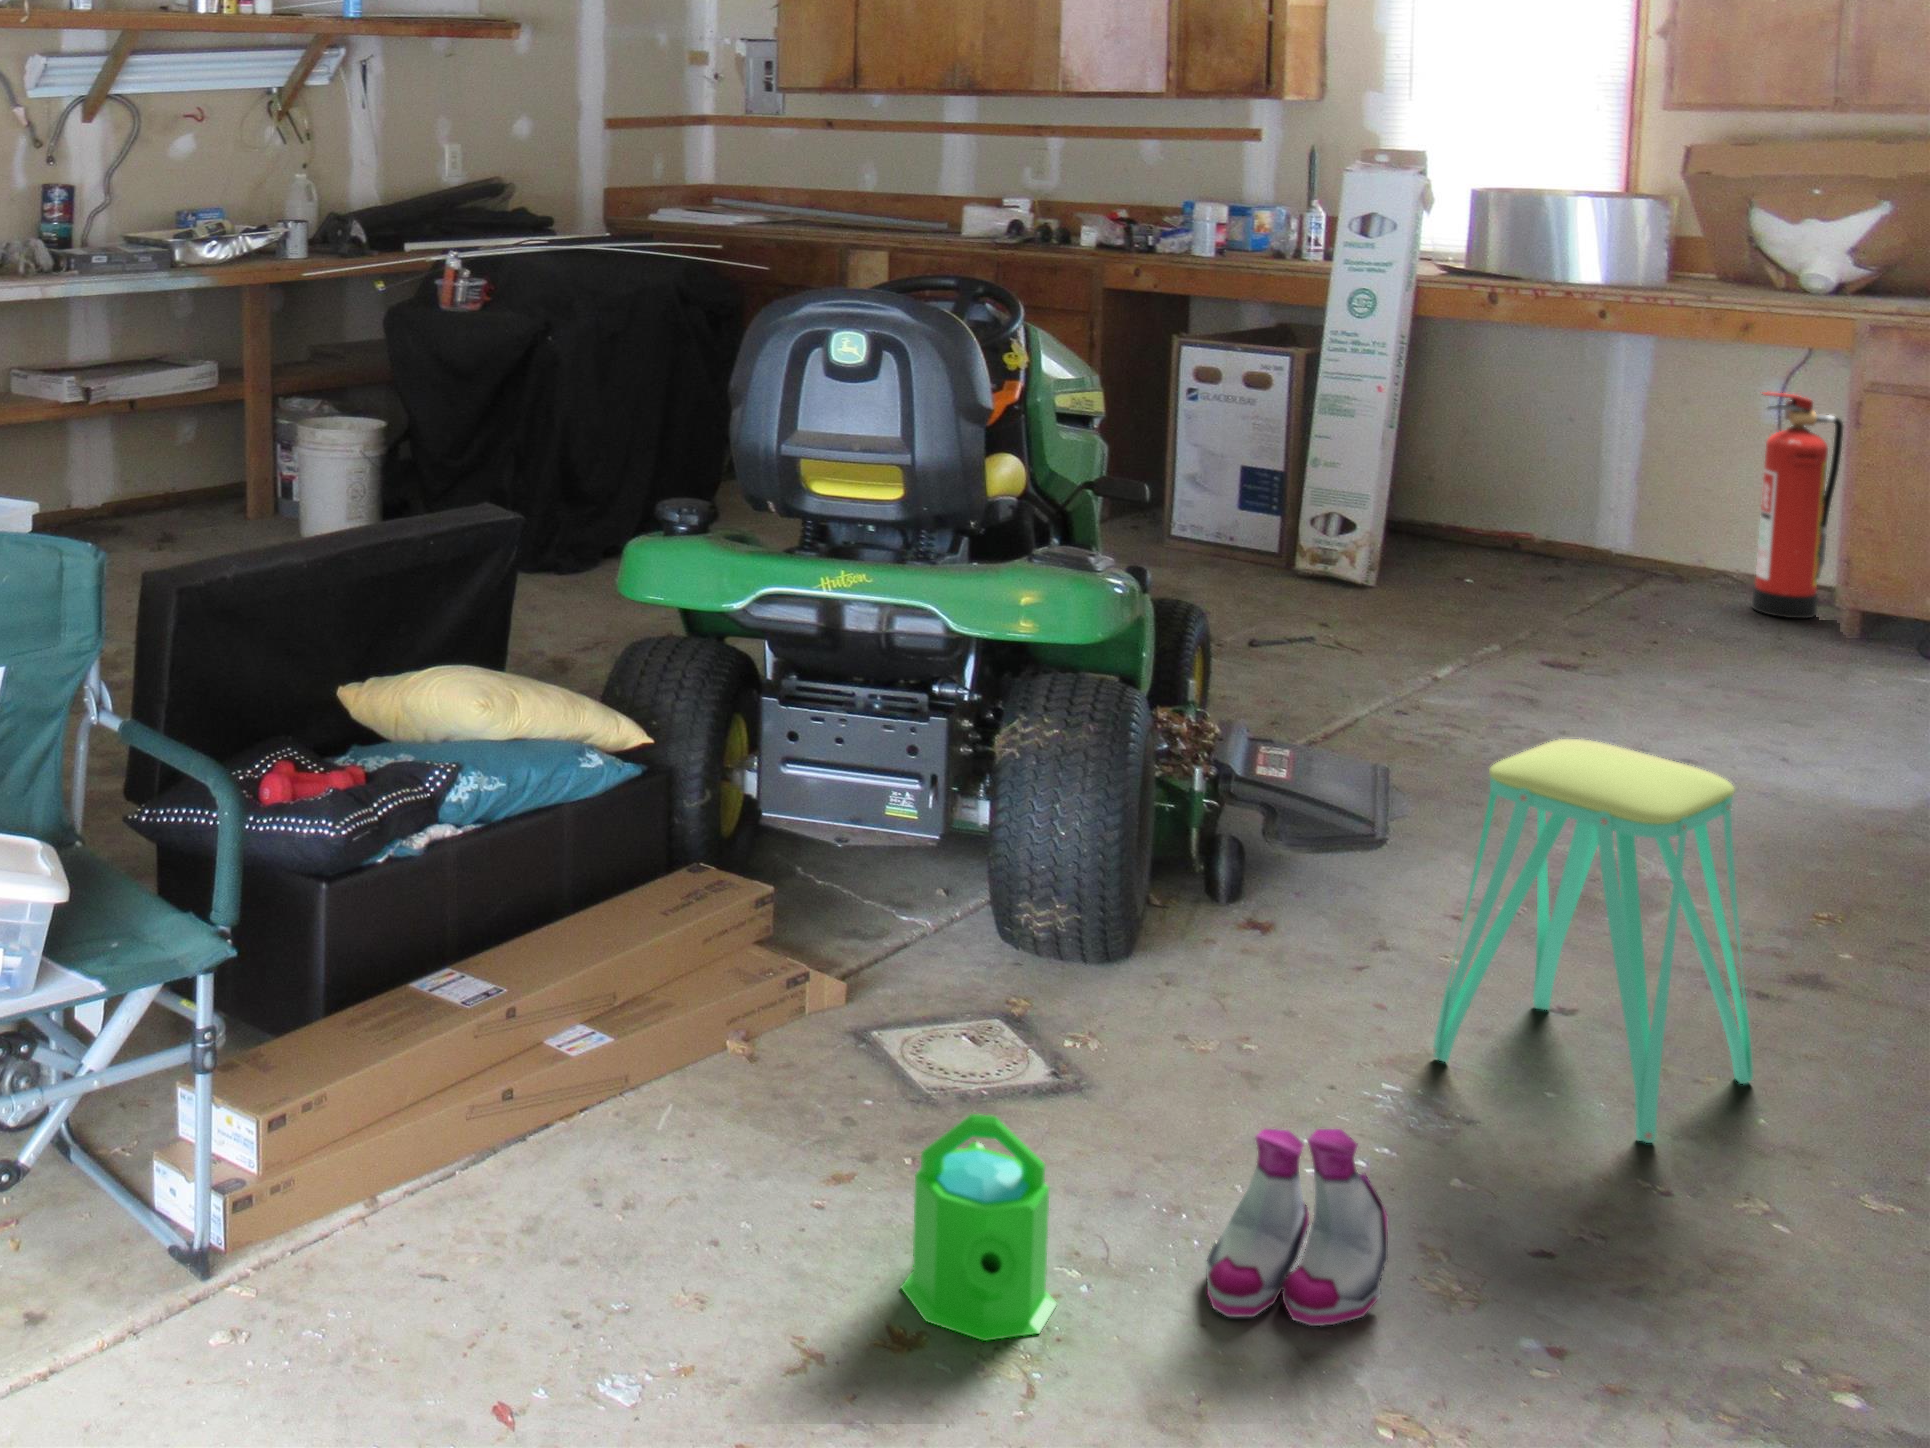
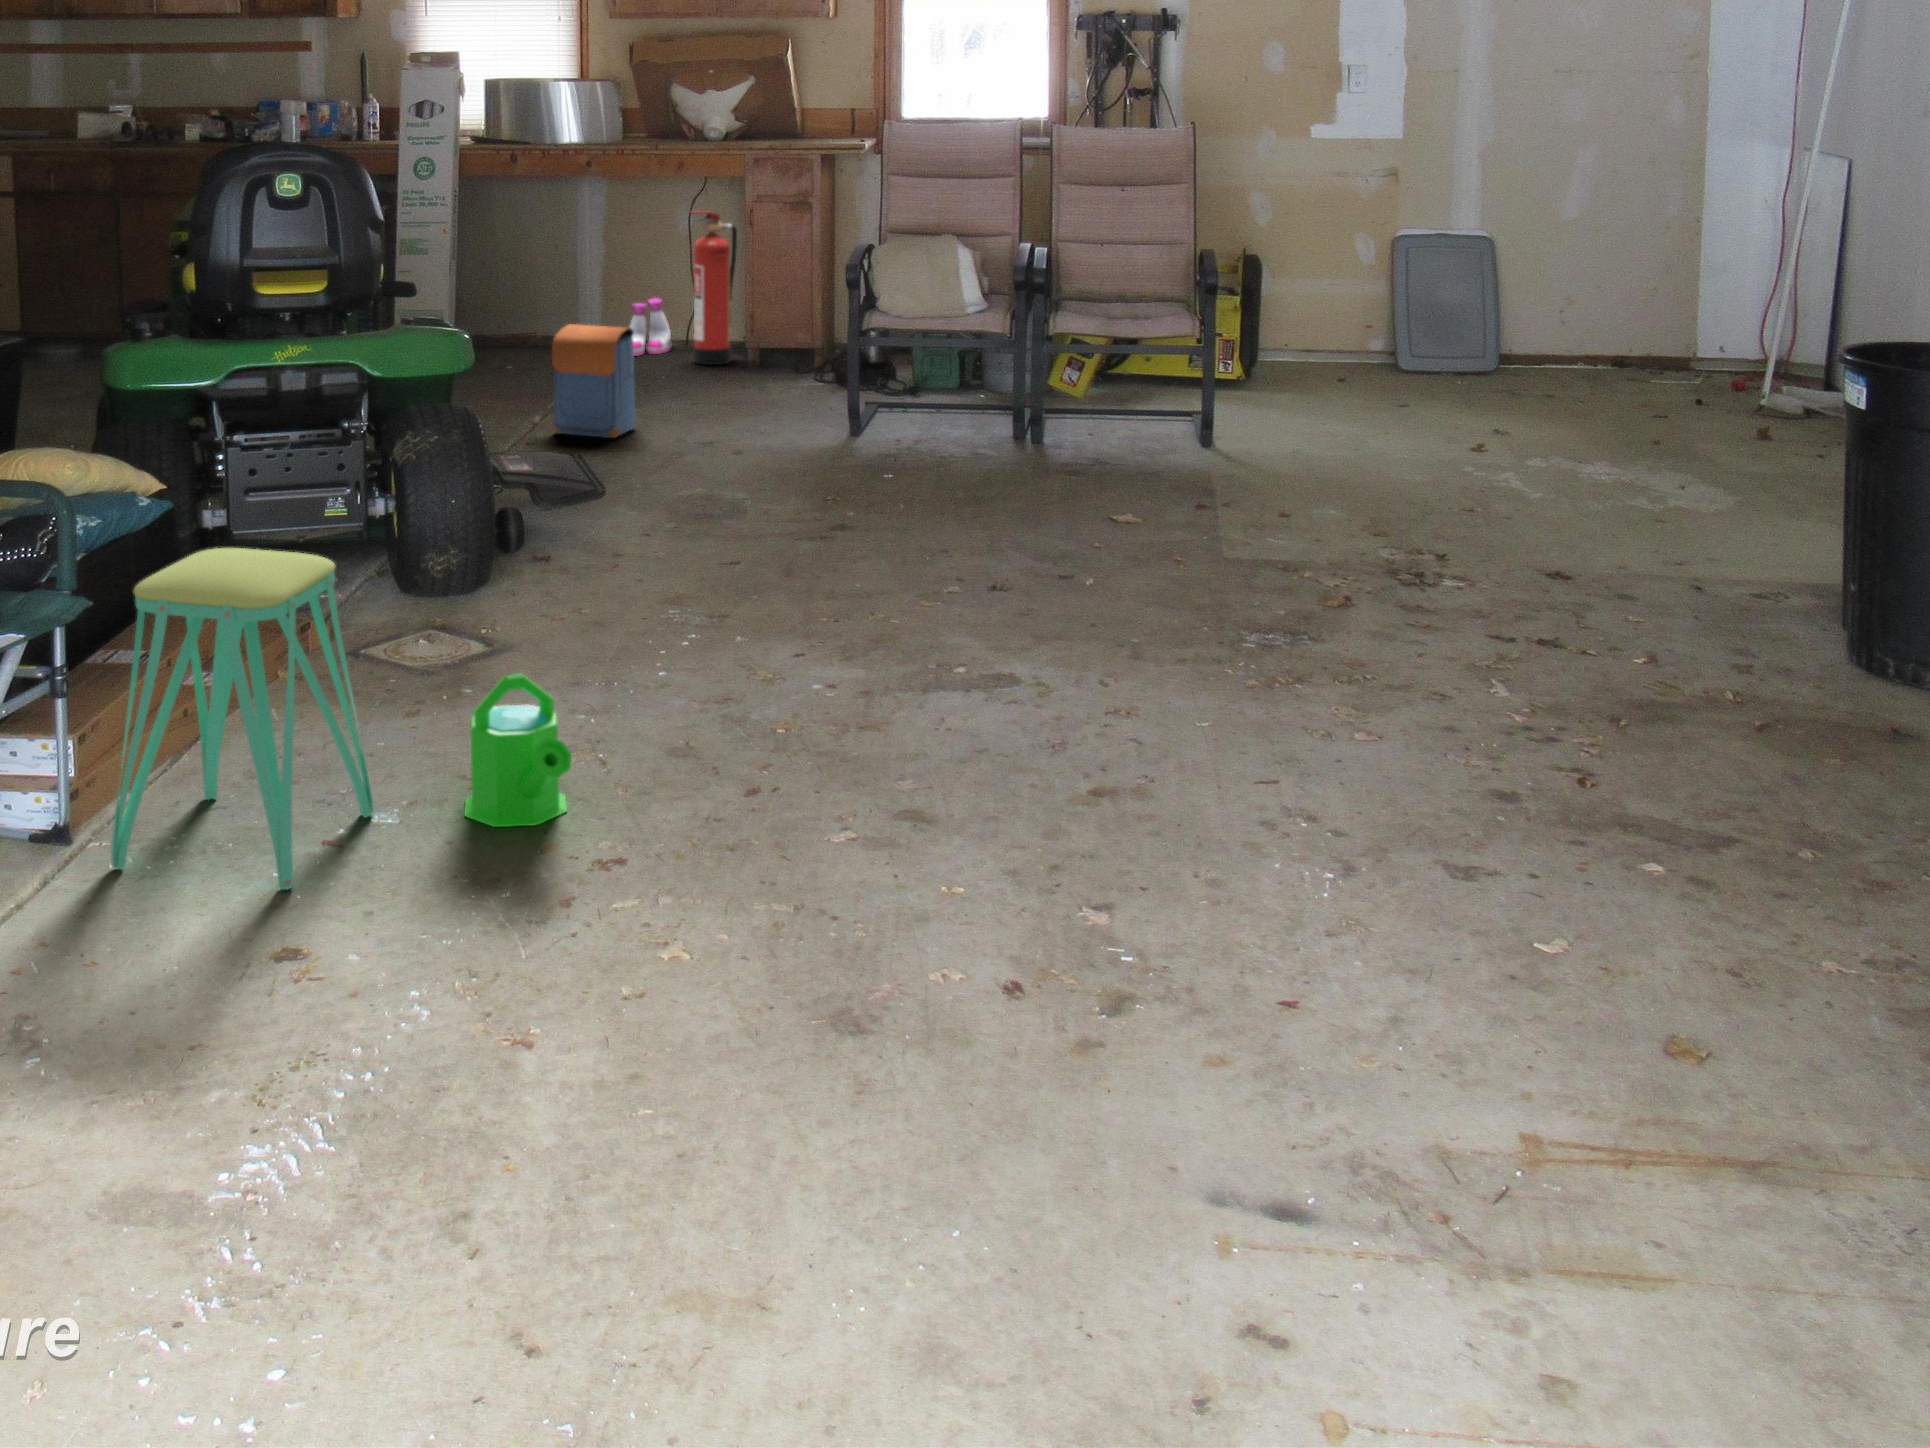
backpack: none [1452,544,1590,714] -> present [552,324,635,438]
stool: present [1433,739,1753,1143] -> present [111,548,374,890]
boots: present [1206,1129,1388,1326] -> present [629,298,671,356]

